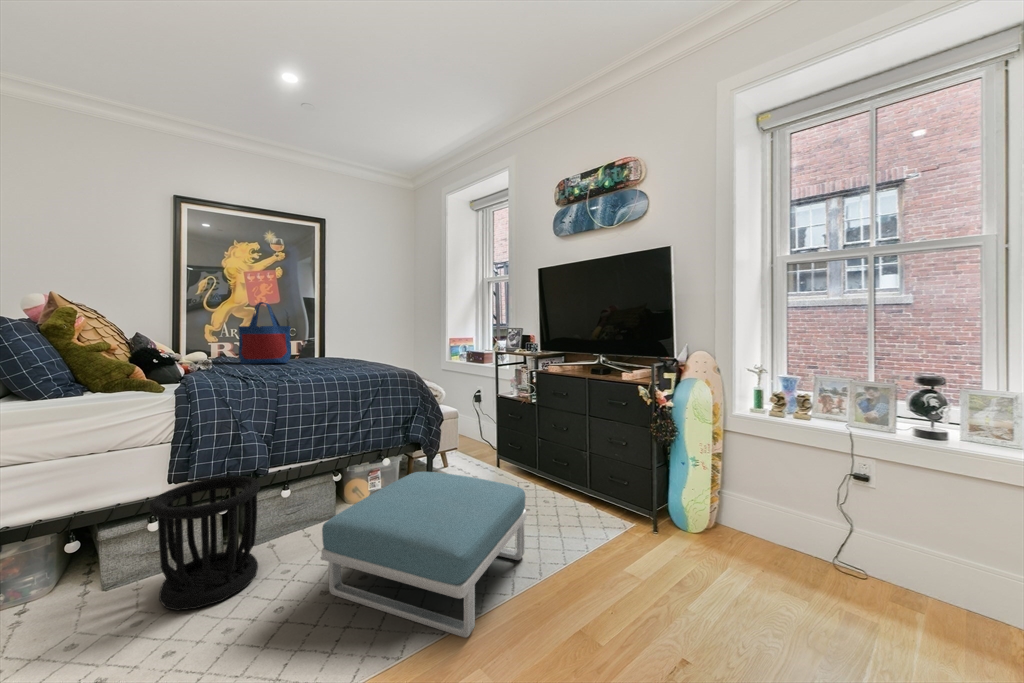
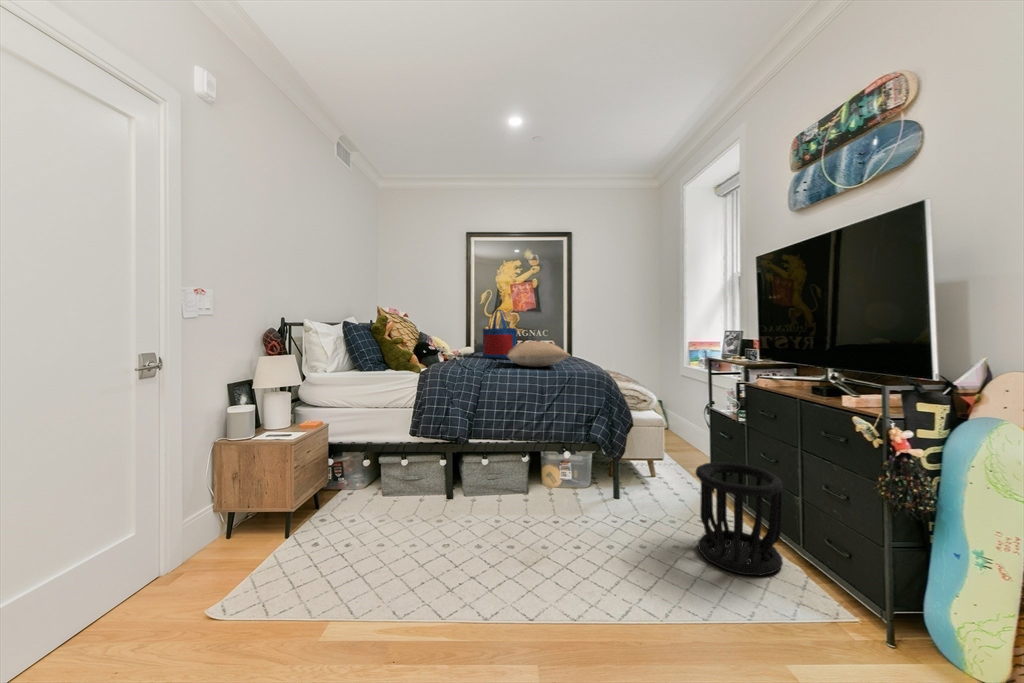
pillow: none [293,341,385,370] -> present [507,341,571,367]
footstool: present [321,472,526,637] -> none [475,468,668,625]
wastebasket: present [149,476,260,610] -> present [696,462,783,575]

